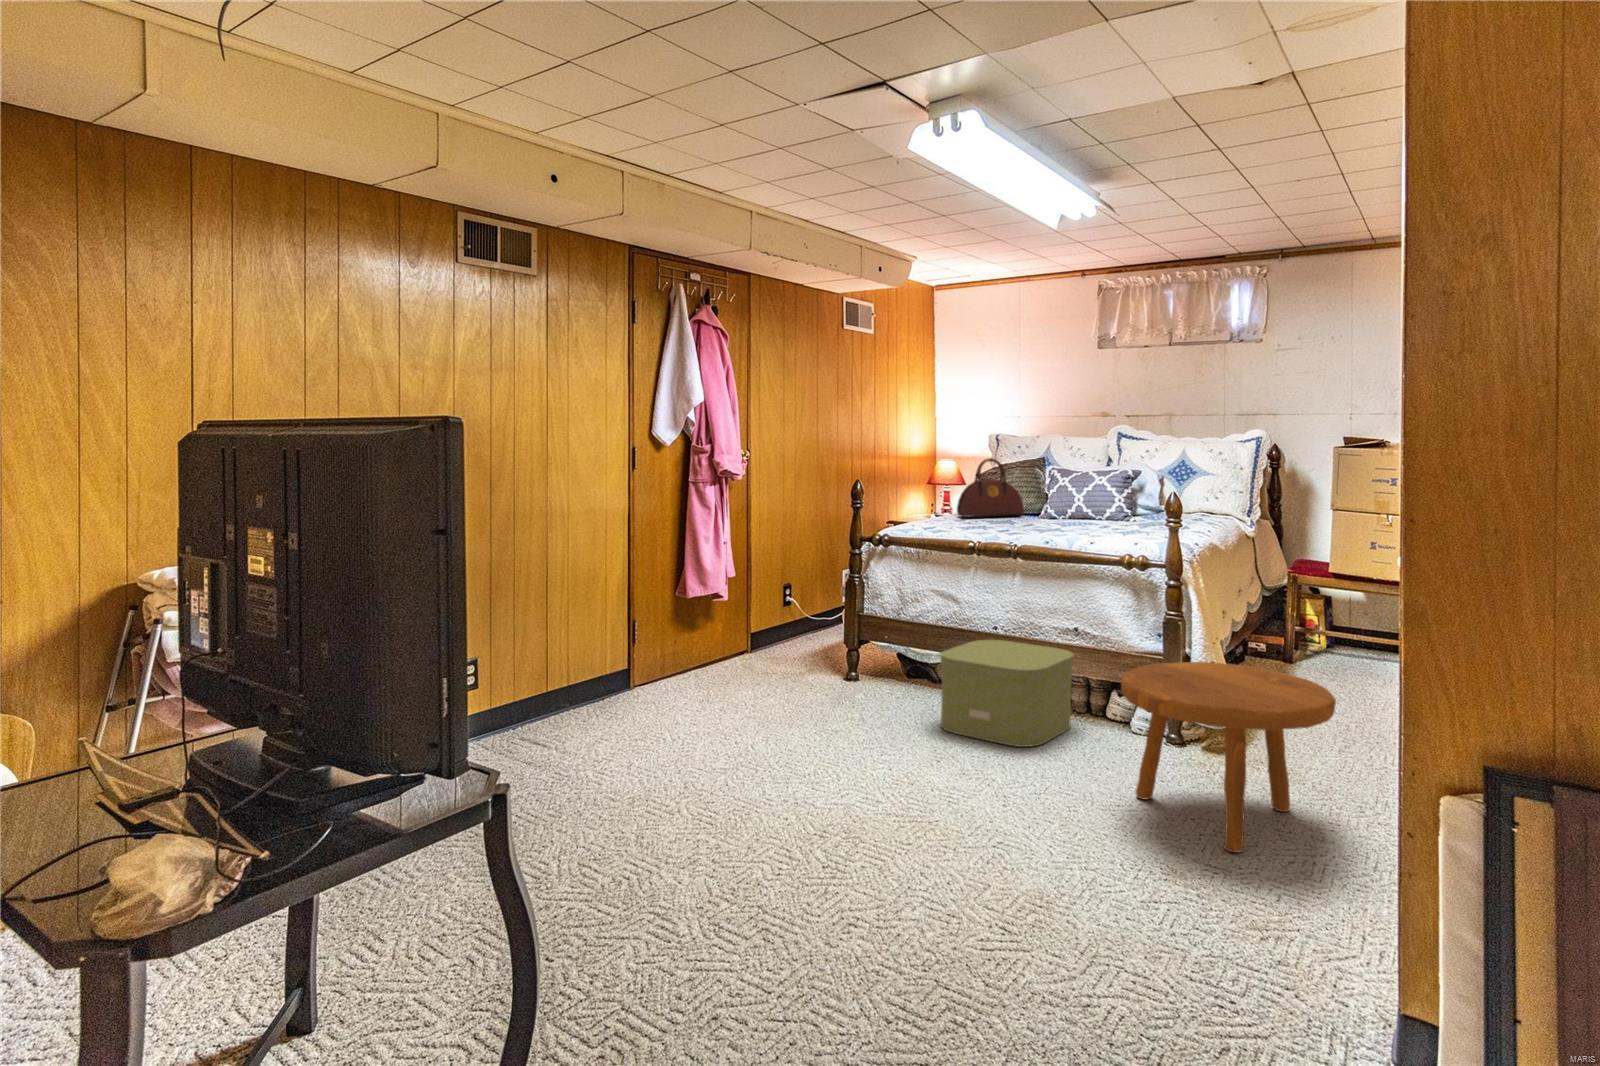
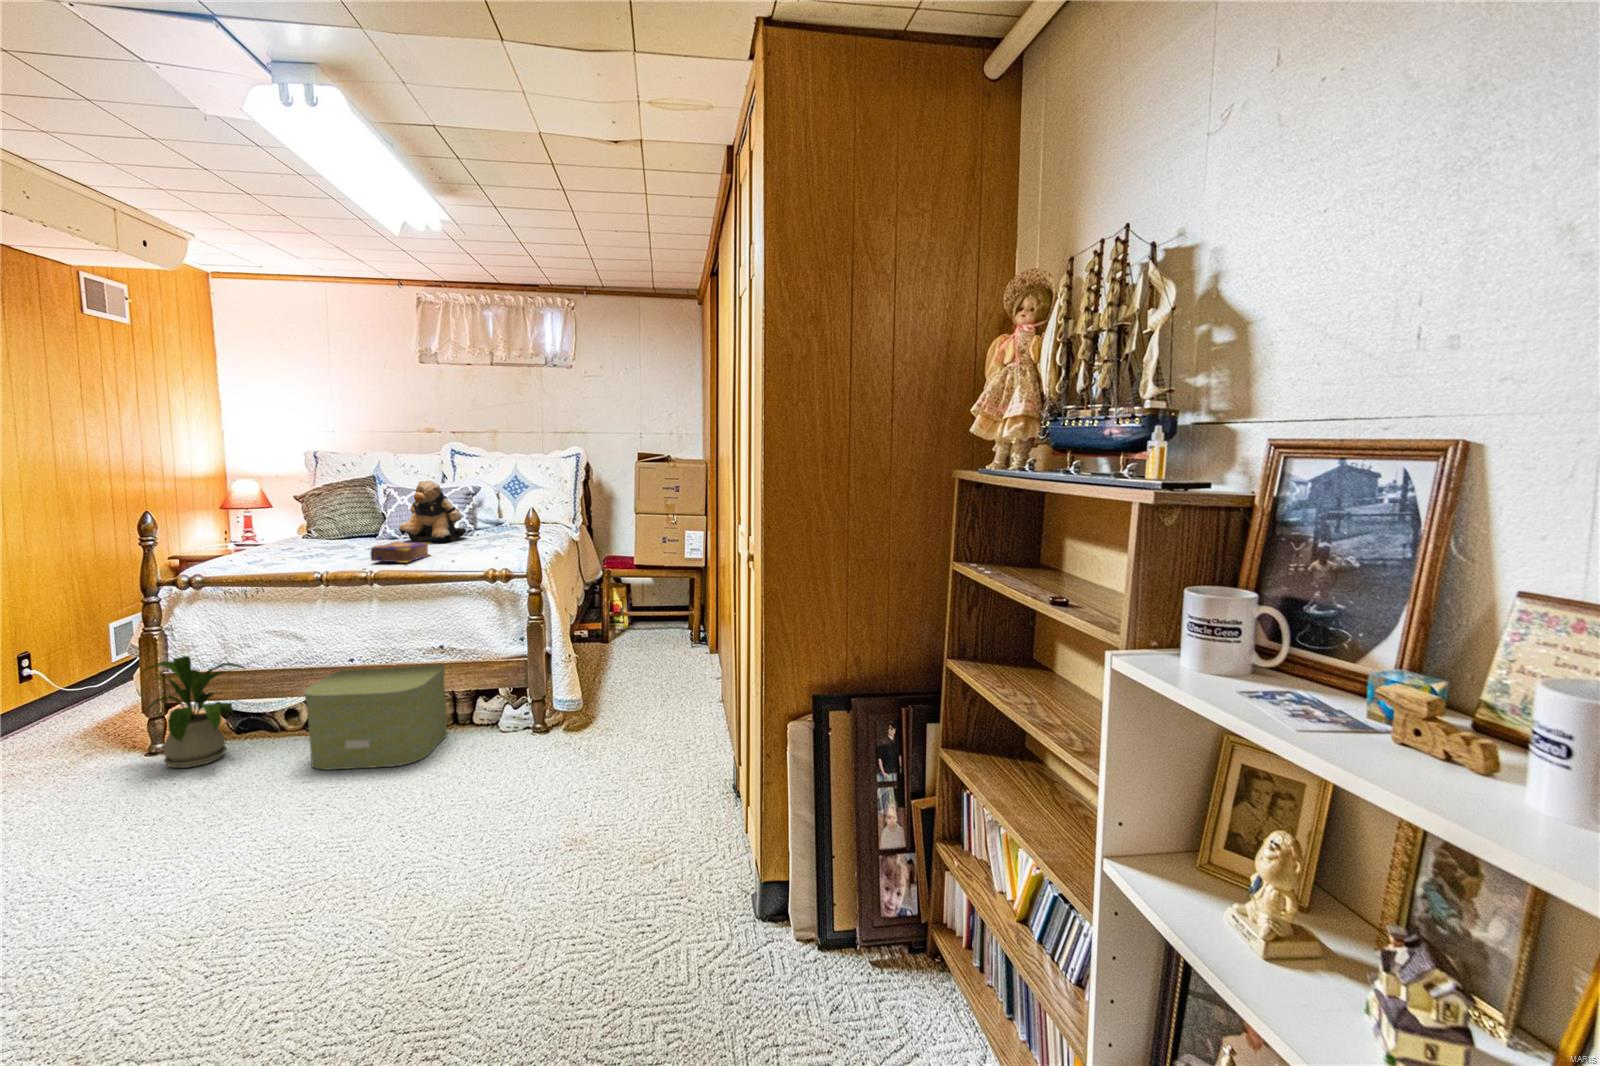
teddy bear: none [1055,457,1124,524] -> present [399,481,466,542]
handbag: present [957,458,1024,517] -> none [289,484,365,545]
book: none [1018,518,1079,541] -> present [370,541,430,563]
house plant: none [823,603,901,703] -> present [143,656,244,768]
footstool: present [1121,662,1336,852] -> none [507,649,672,805]

